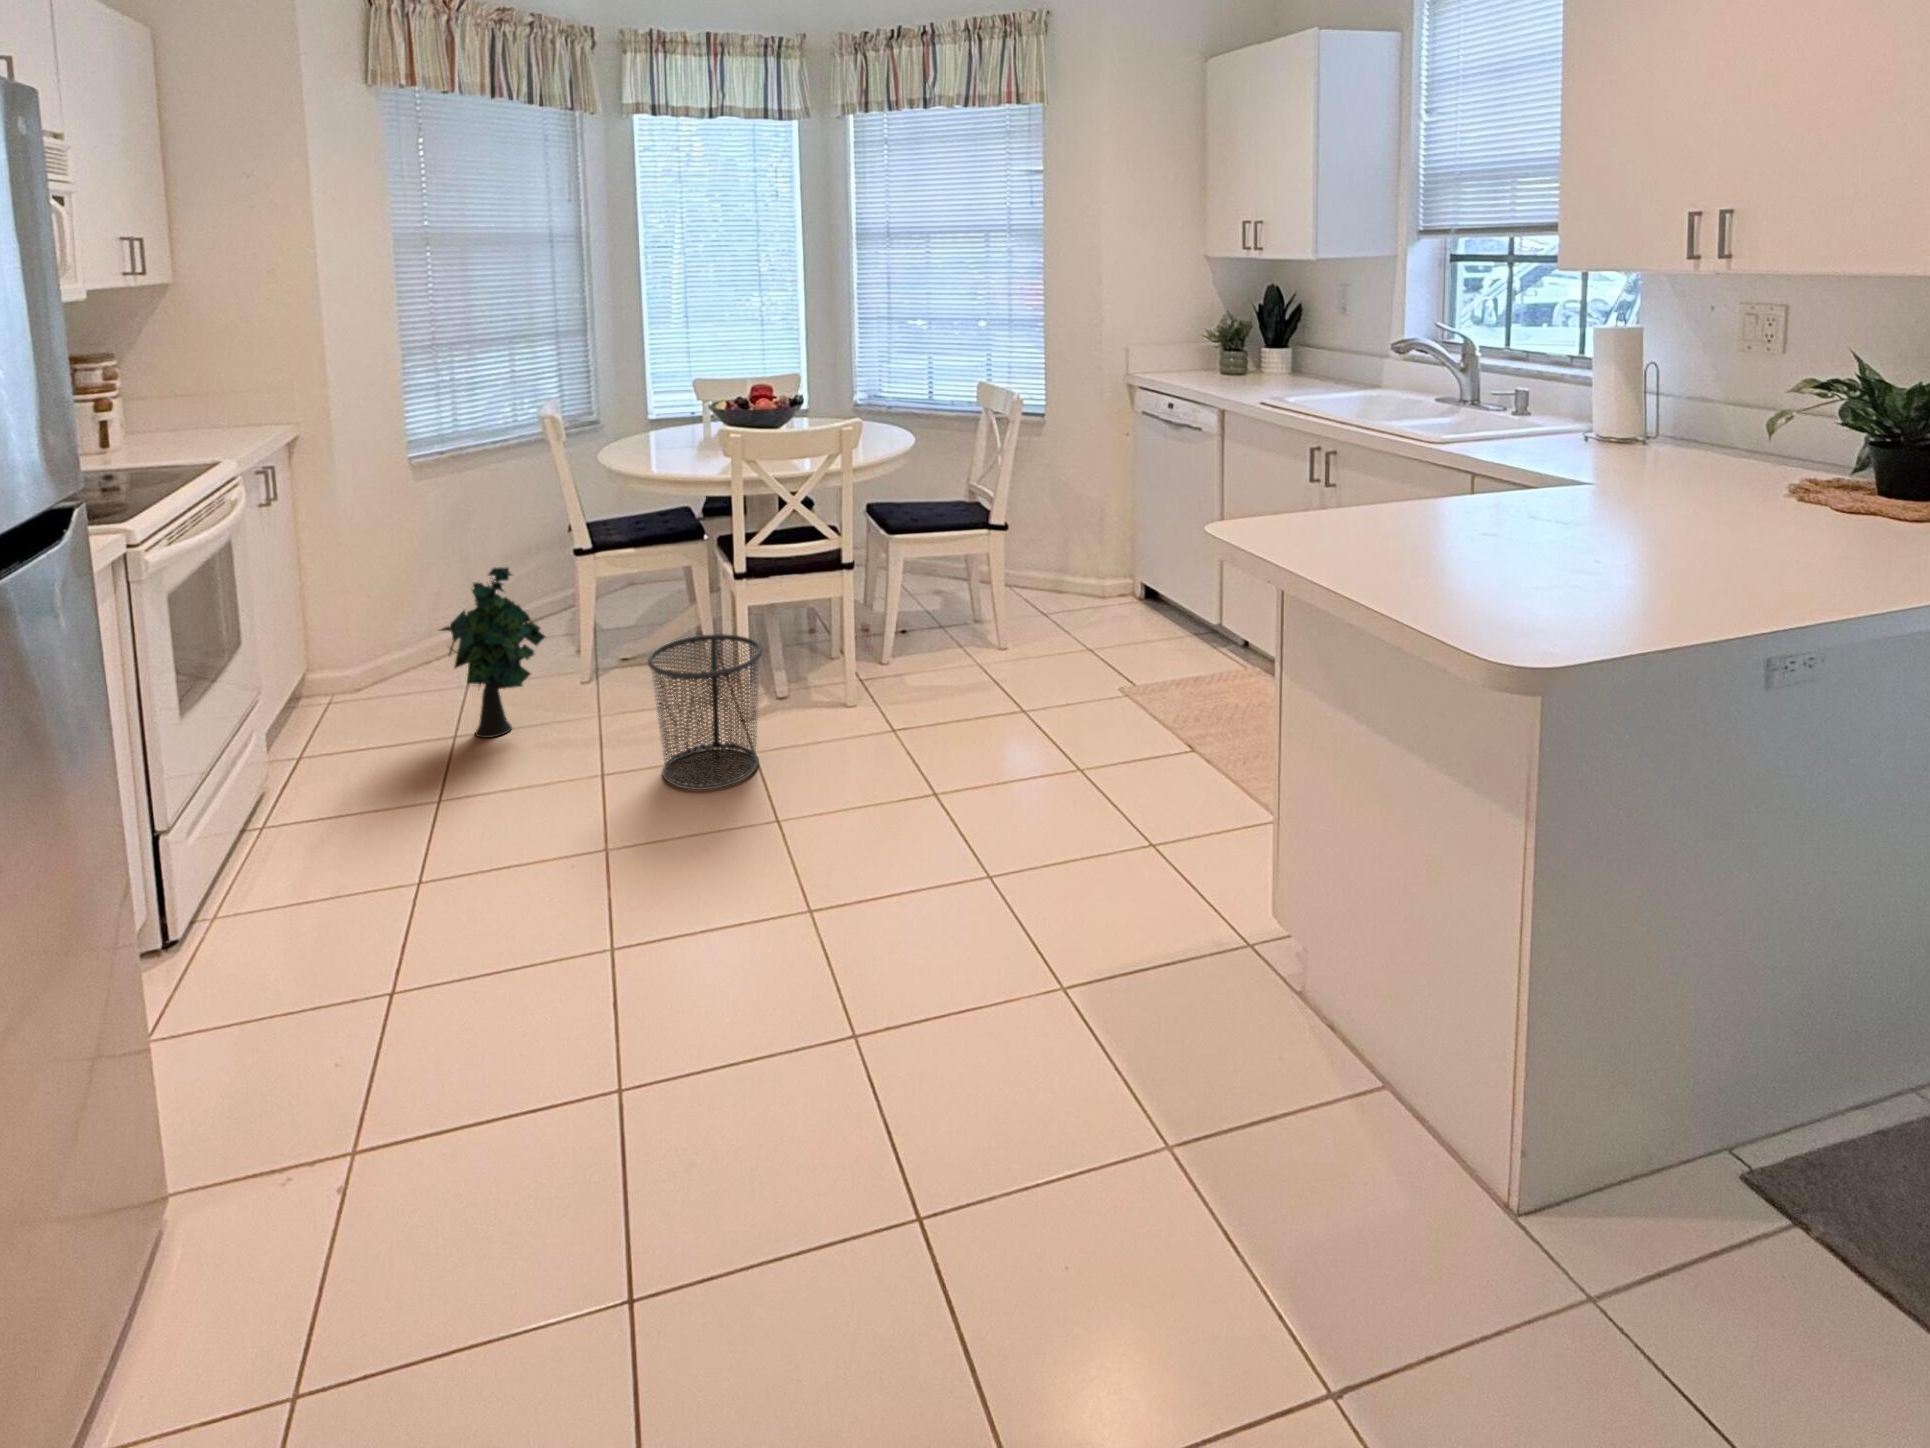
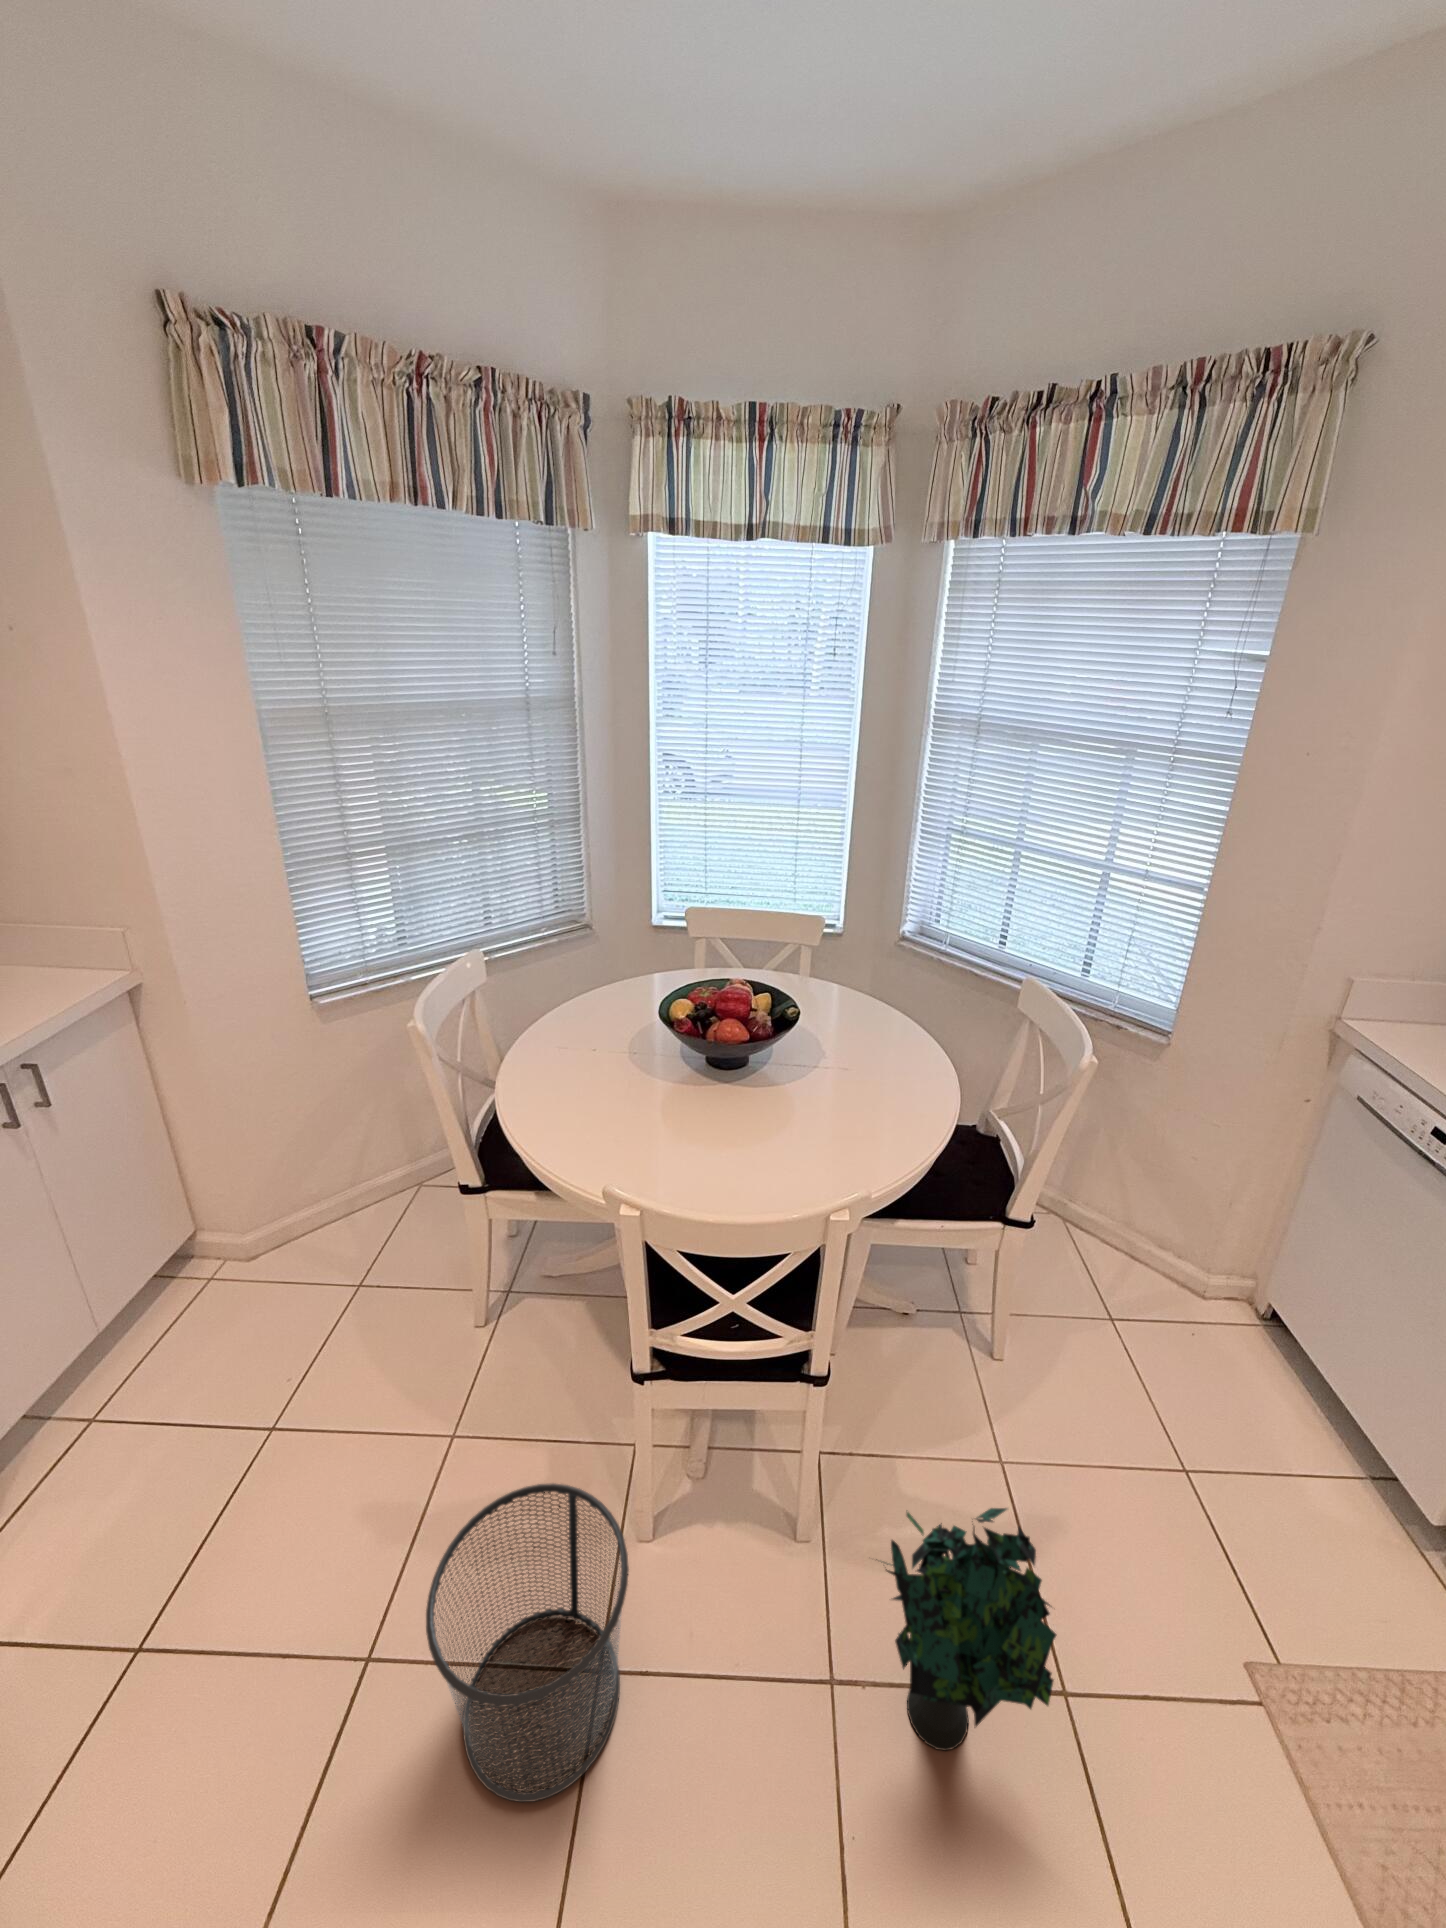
decorative plant: present [441,567,545,738] -> present [876,1508,1056,1751]

